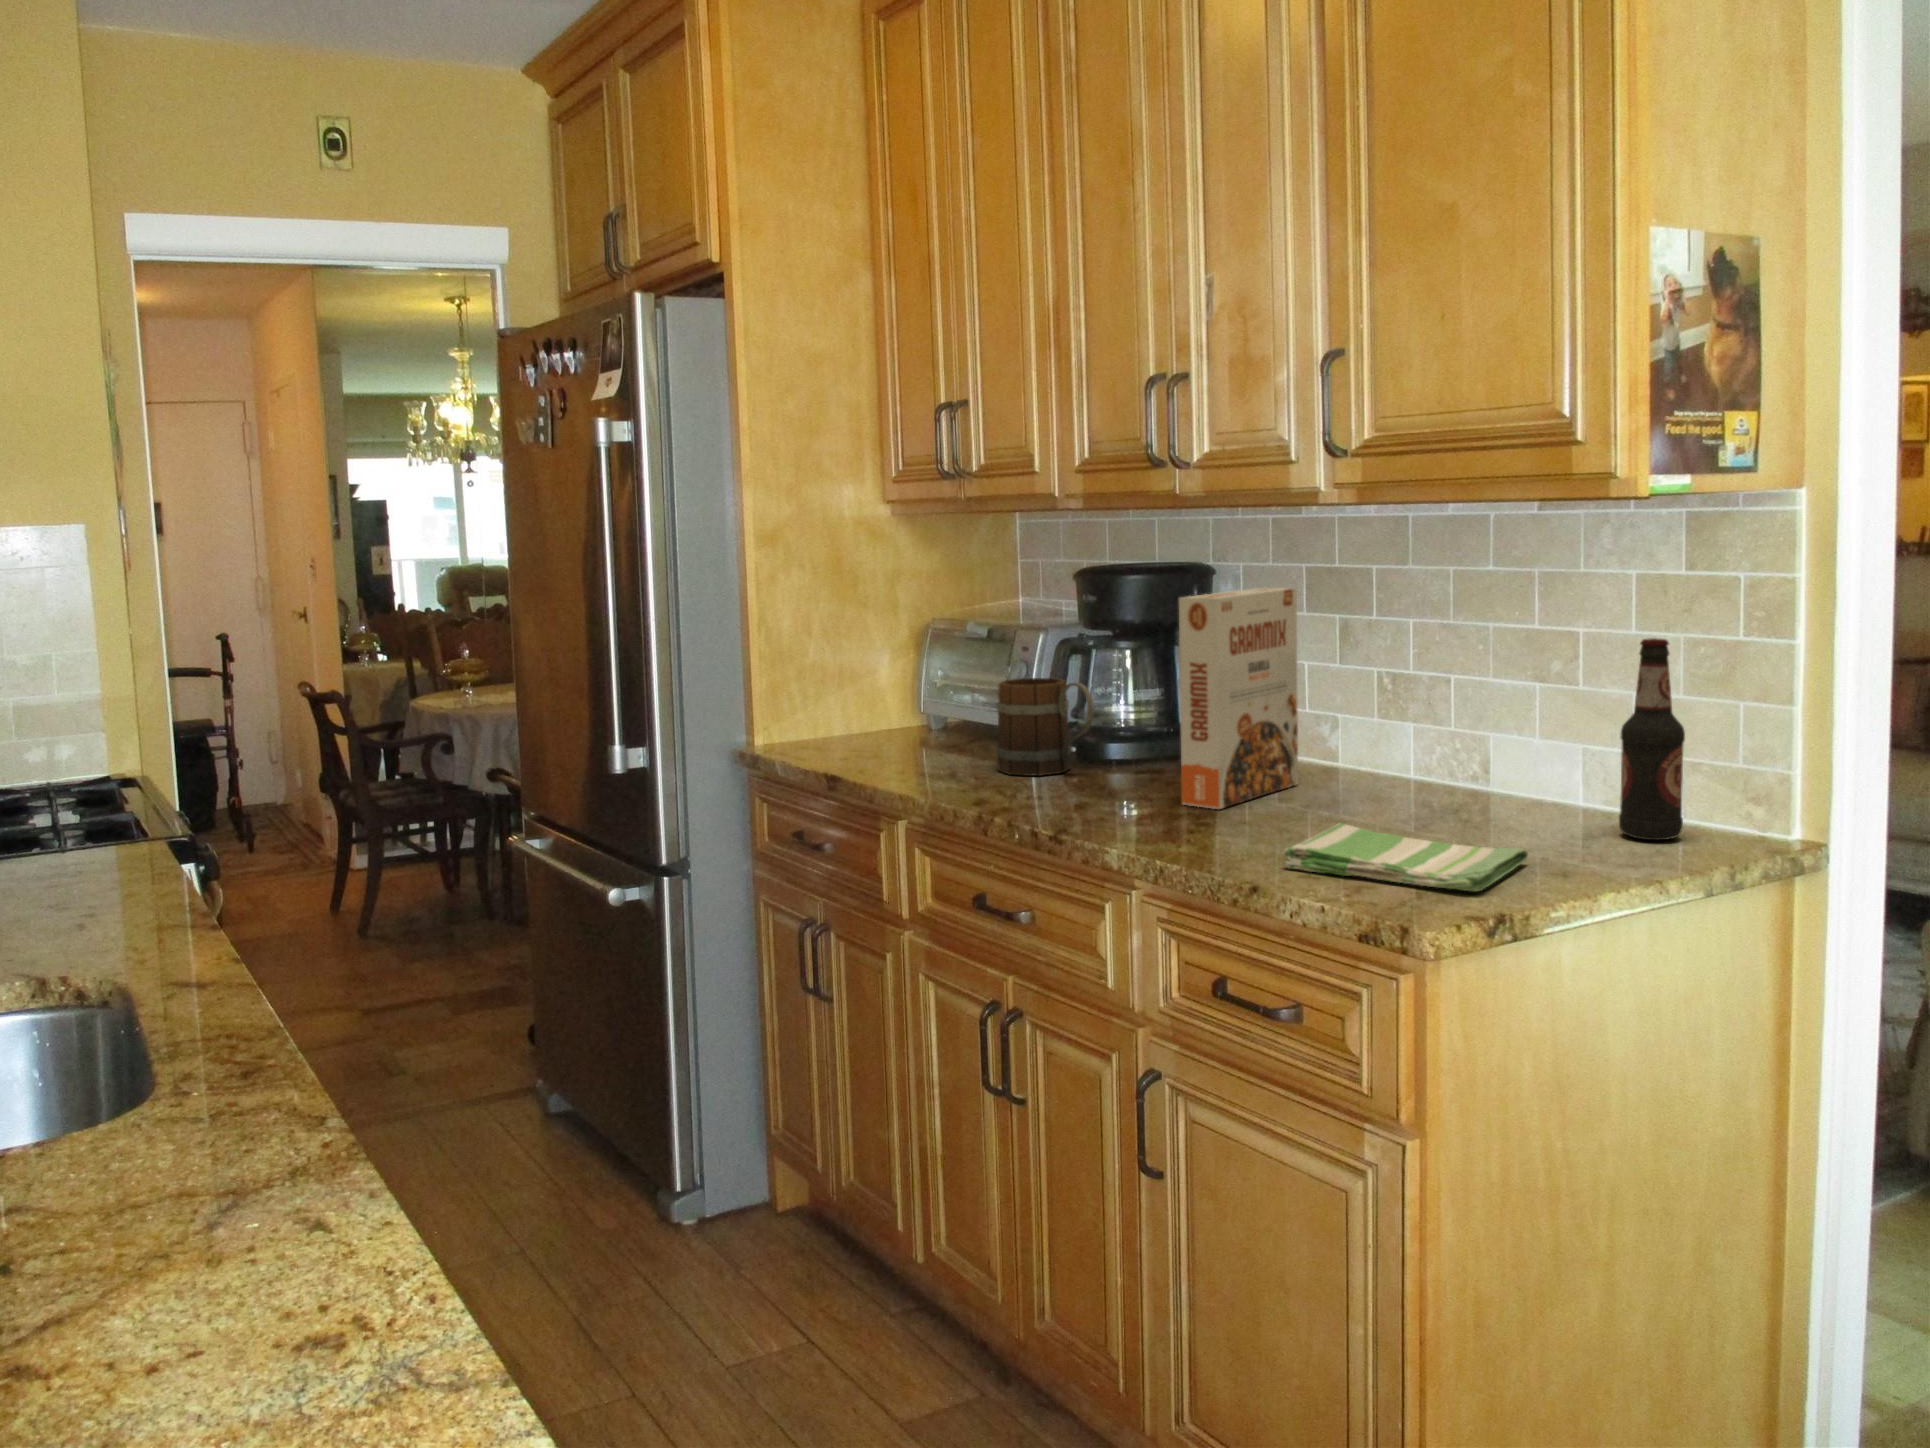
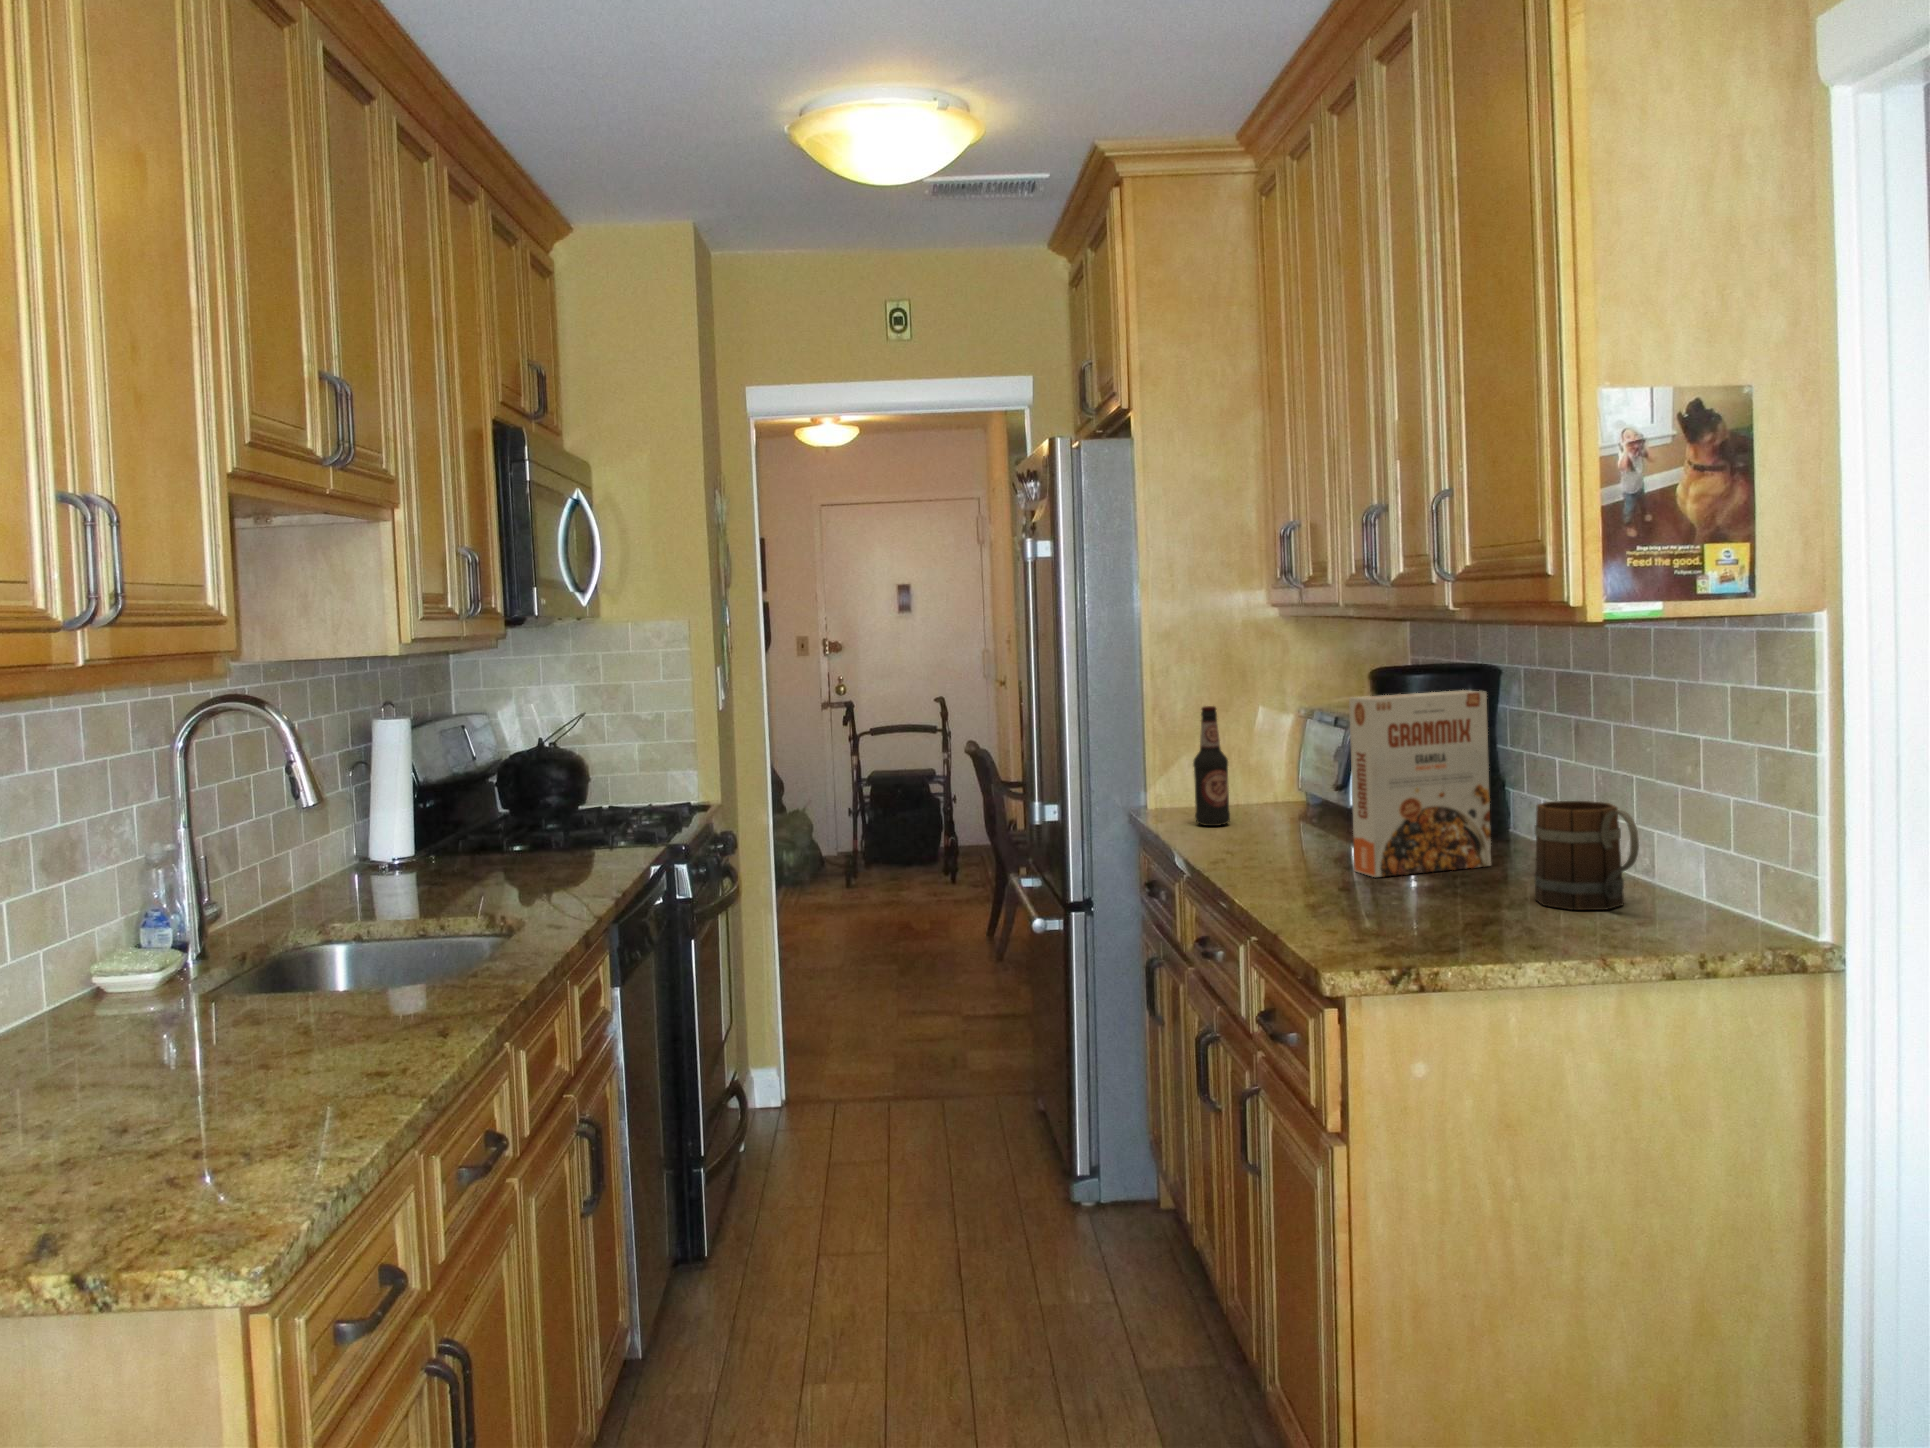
bottle: present [1619,638,1685,840] -> present [1193,706,1230,826]
mug: present [997,678,1094,776] -> present [1535,801,1639,910]
dish towel: present [1283,823,1528,891] -> none [1321,892,1530,951]

